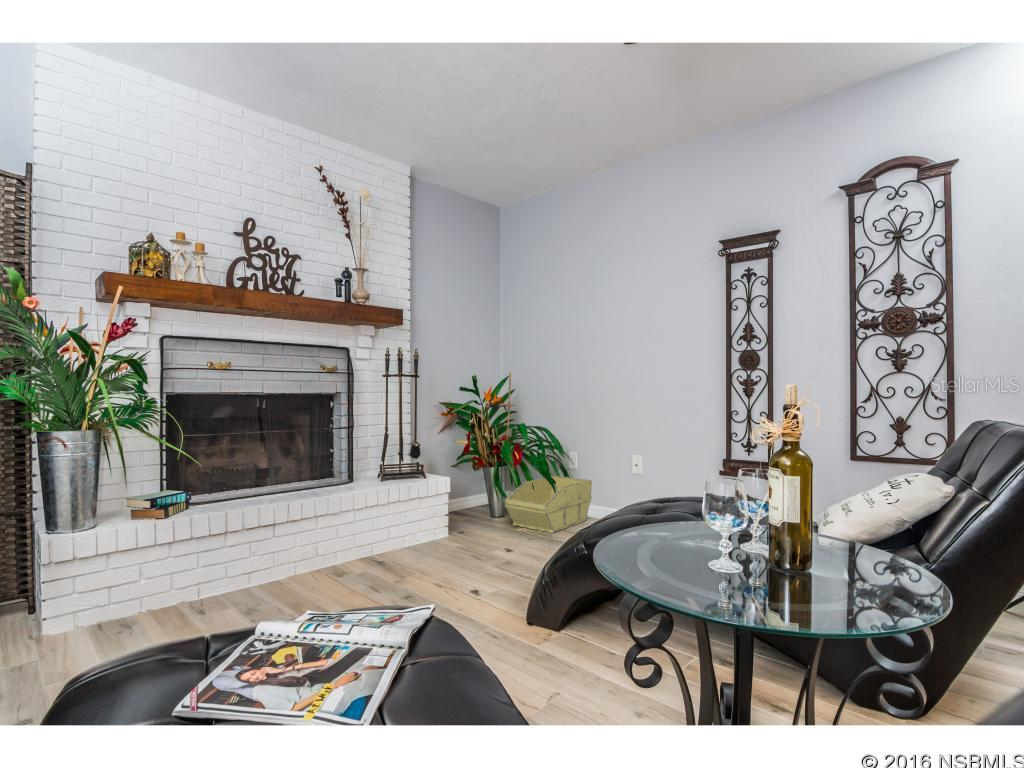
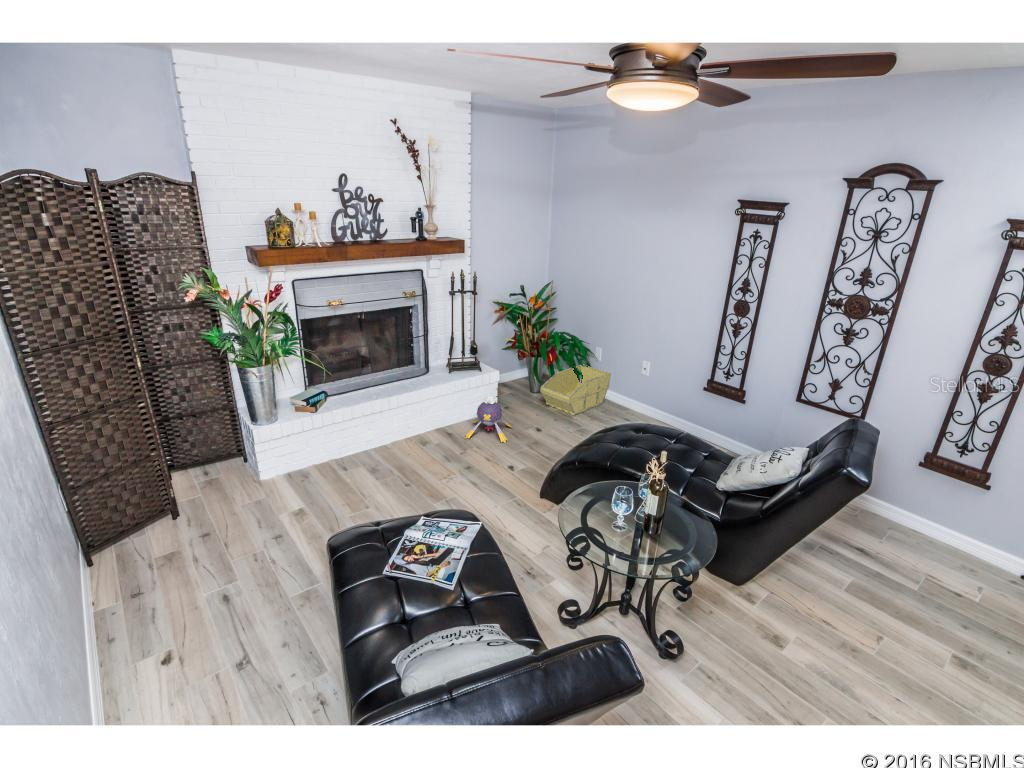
plush toy: none [403,499,472,565] -> present [465,396,511,443]

